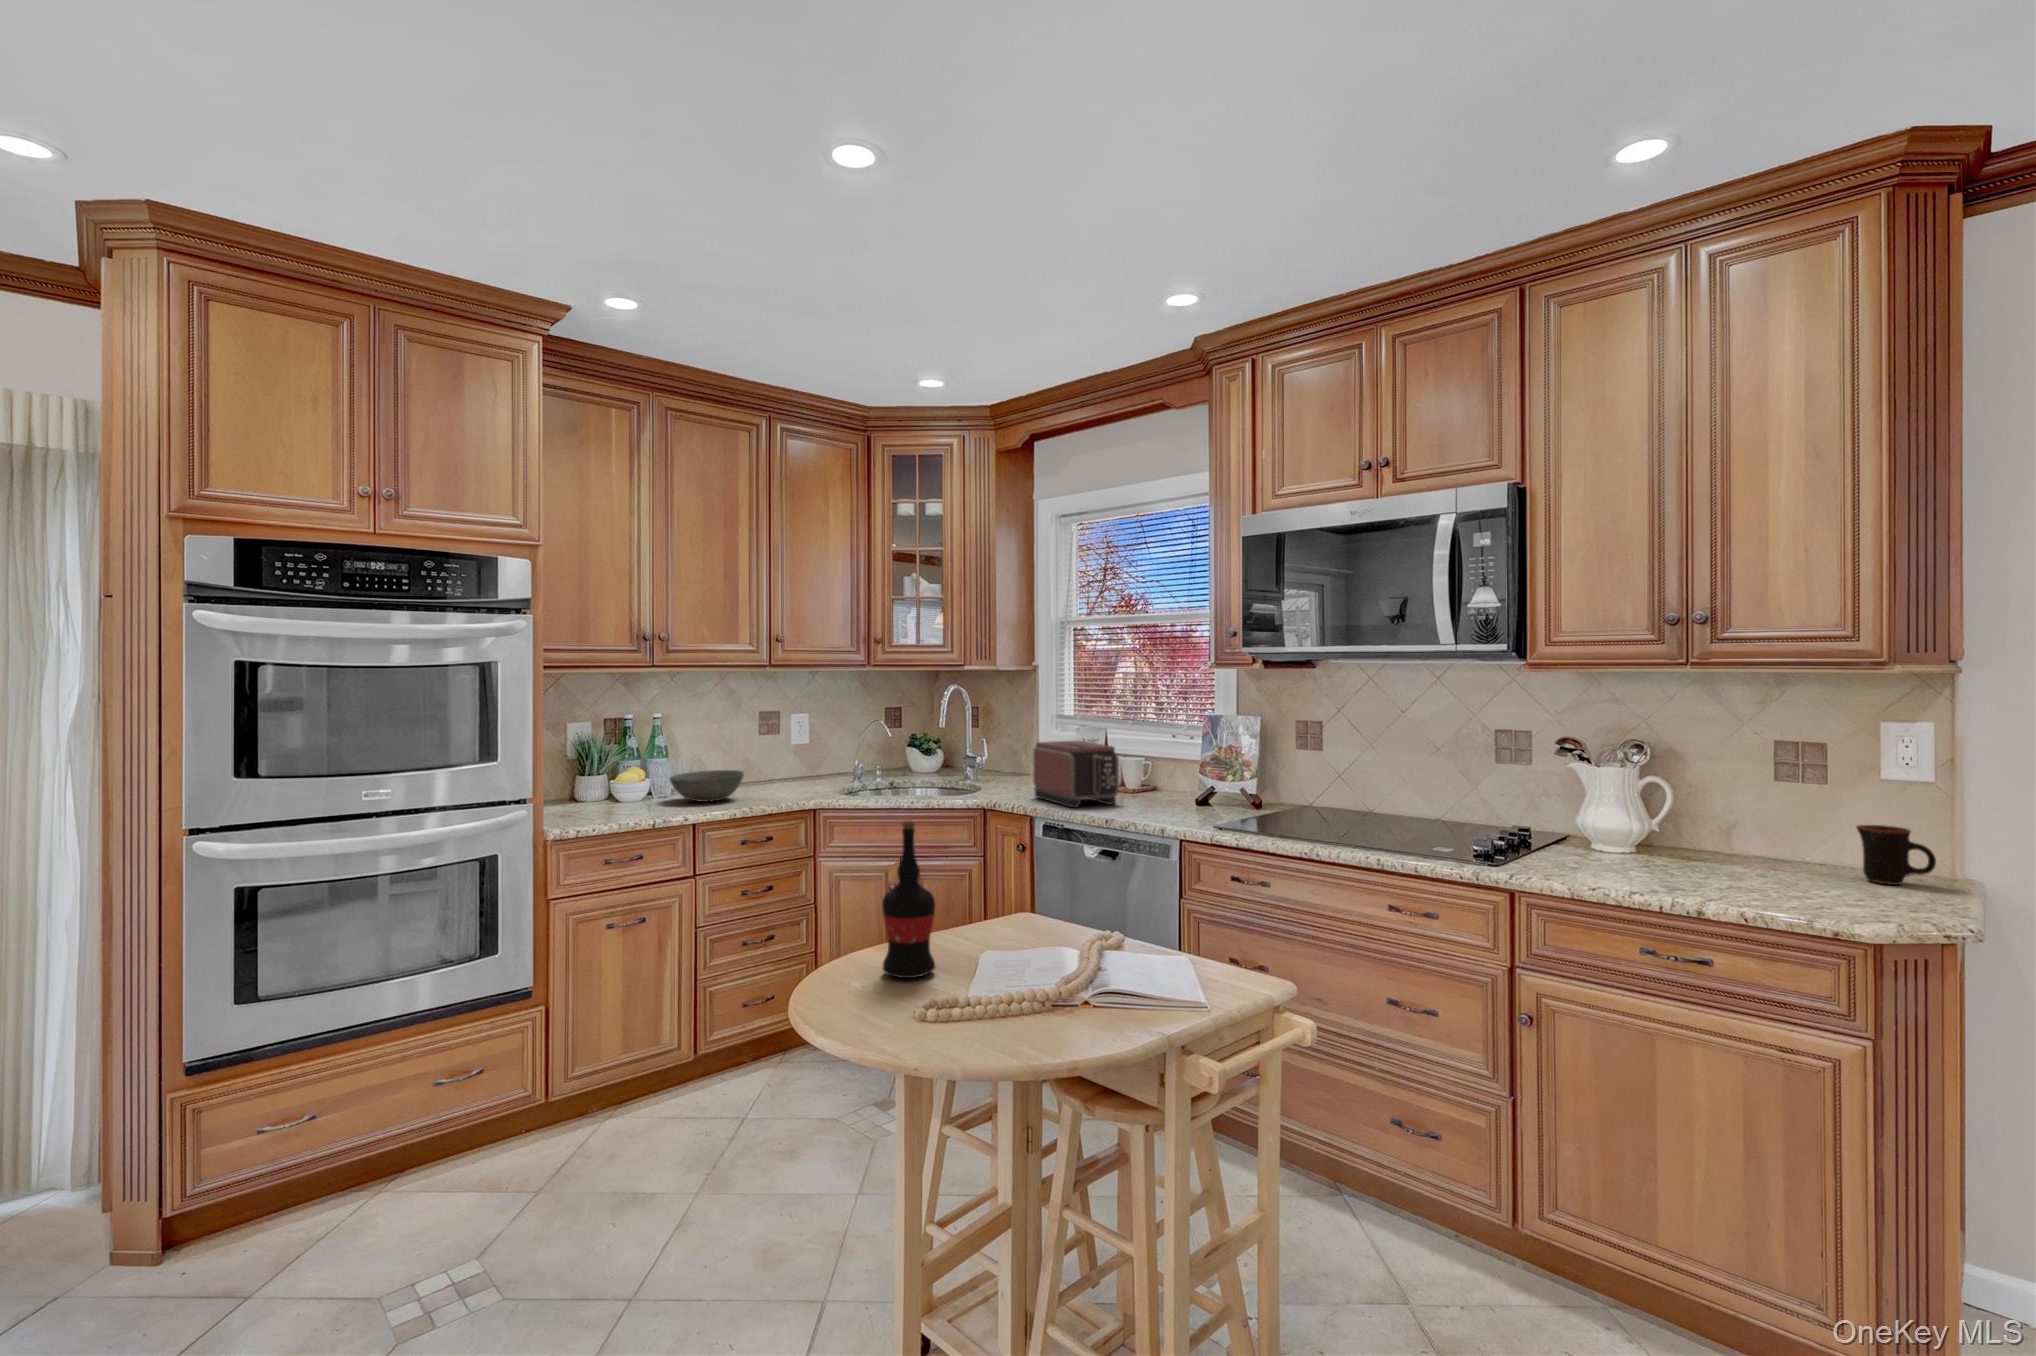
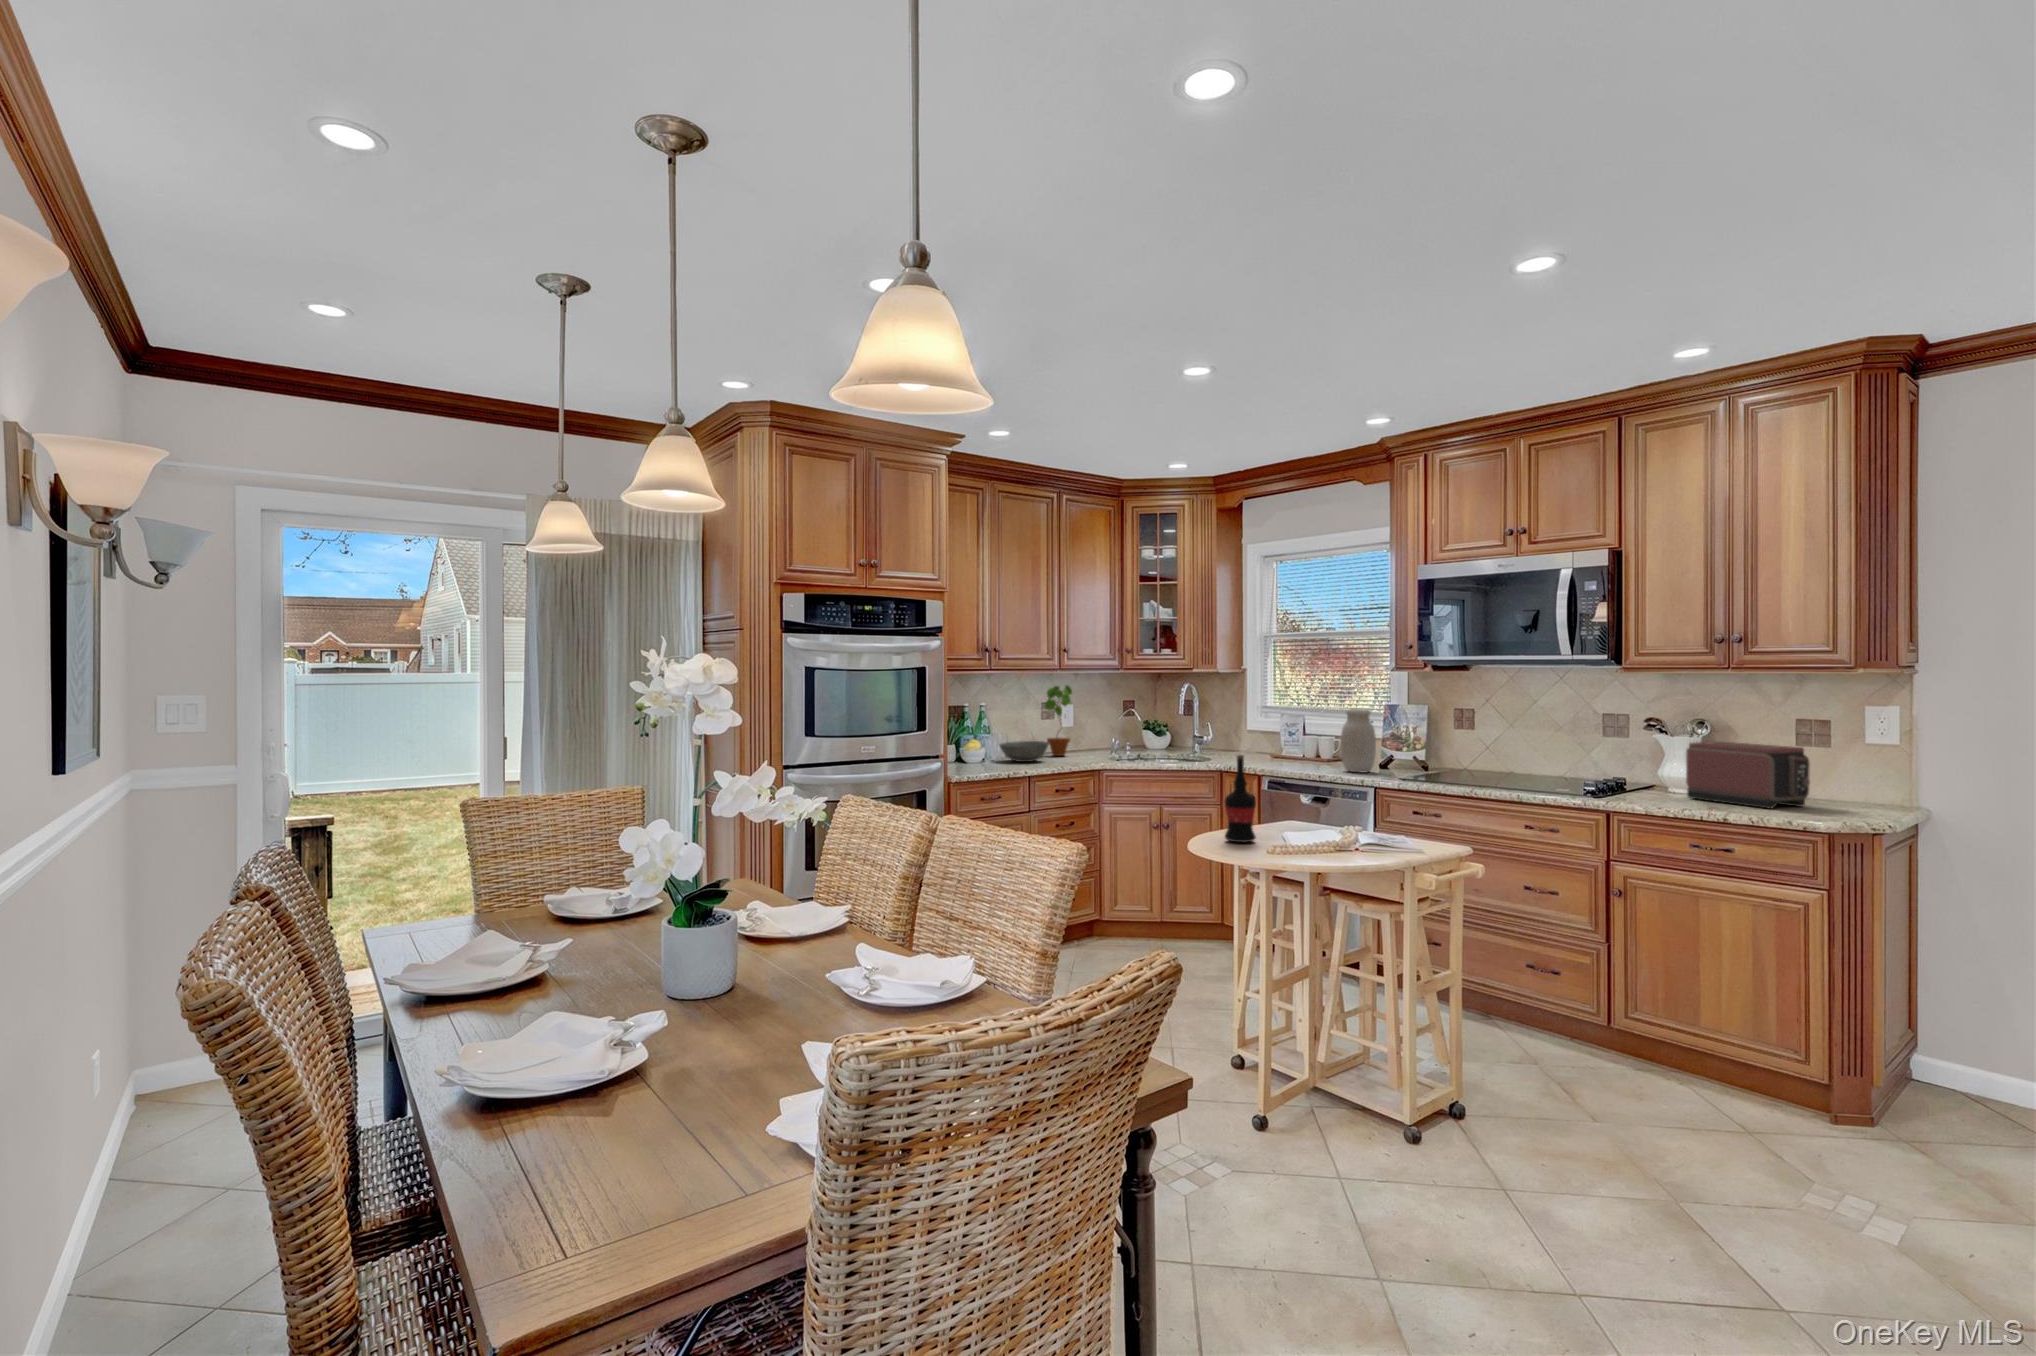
potted plant: none [751,690,793,789] -> present [1045,685,1072,756]
jar: none [1140,723,1187,815] -> present [1341,708,1376,772]
toaster: present [1033,740,1119,807] -> present [1686,742,1810,808]
mug: present [1856,825,1936,885] -> none [1841,771,1892,808]

